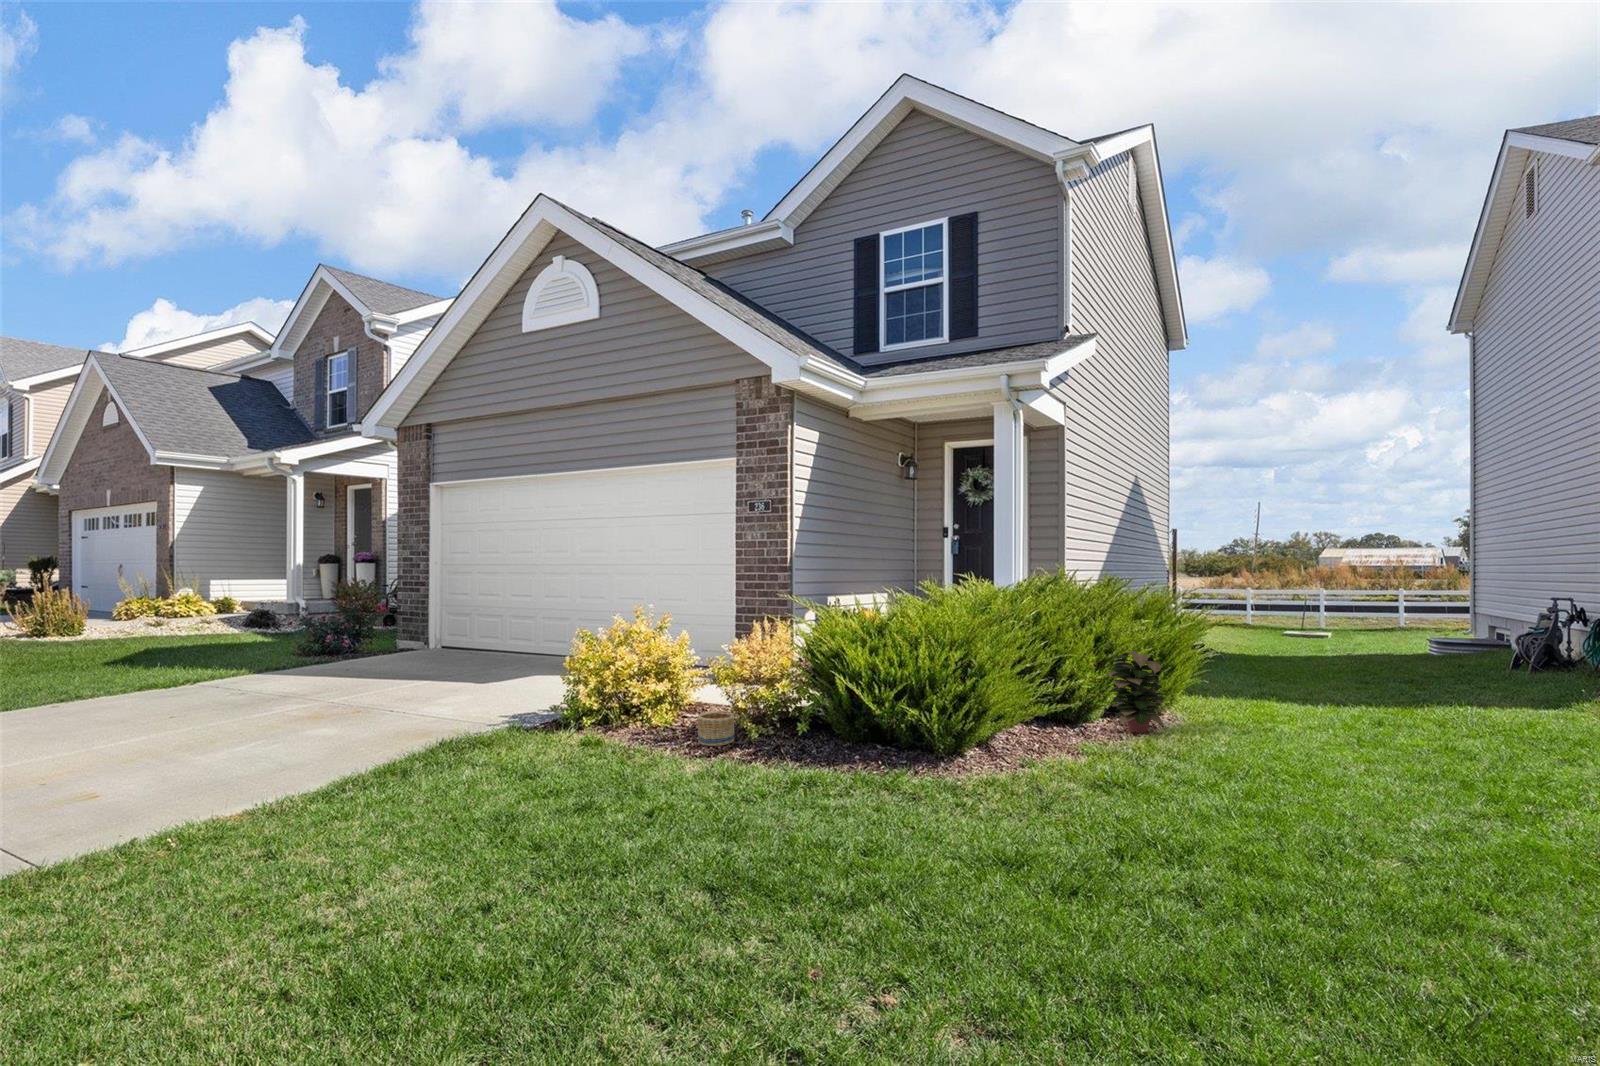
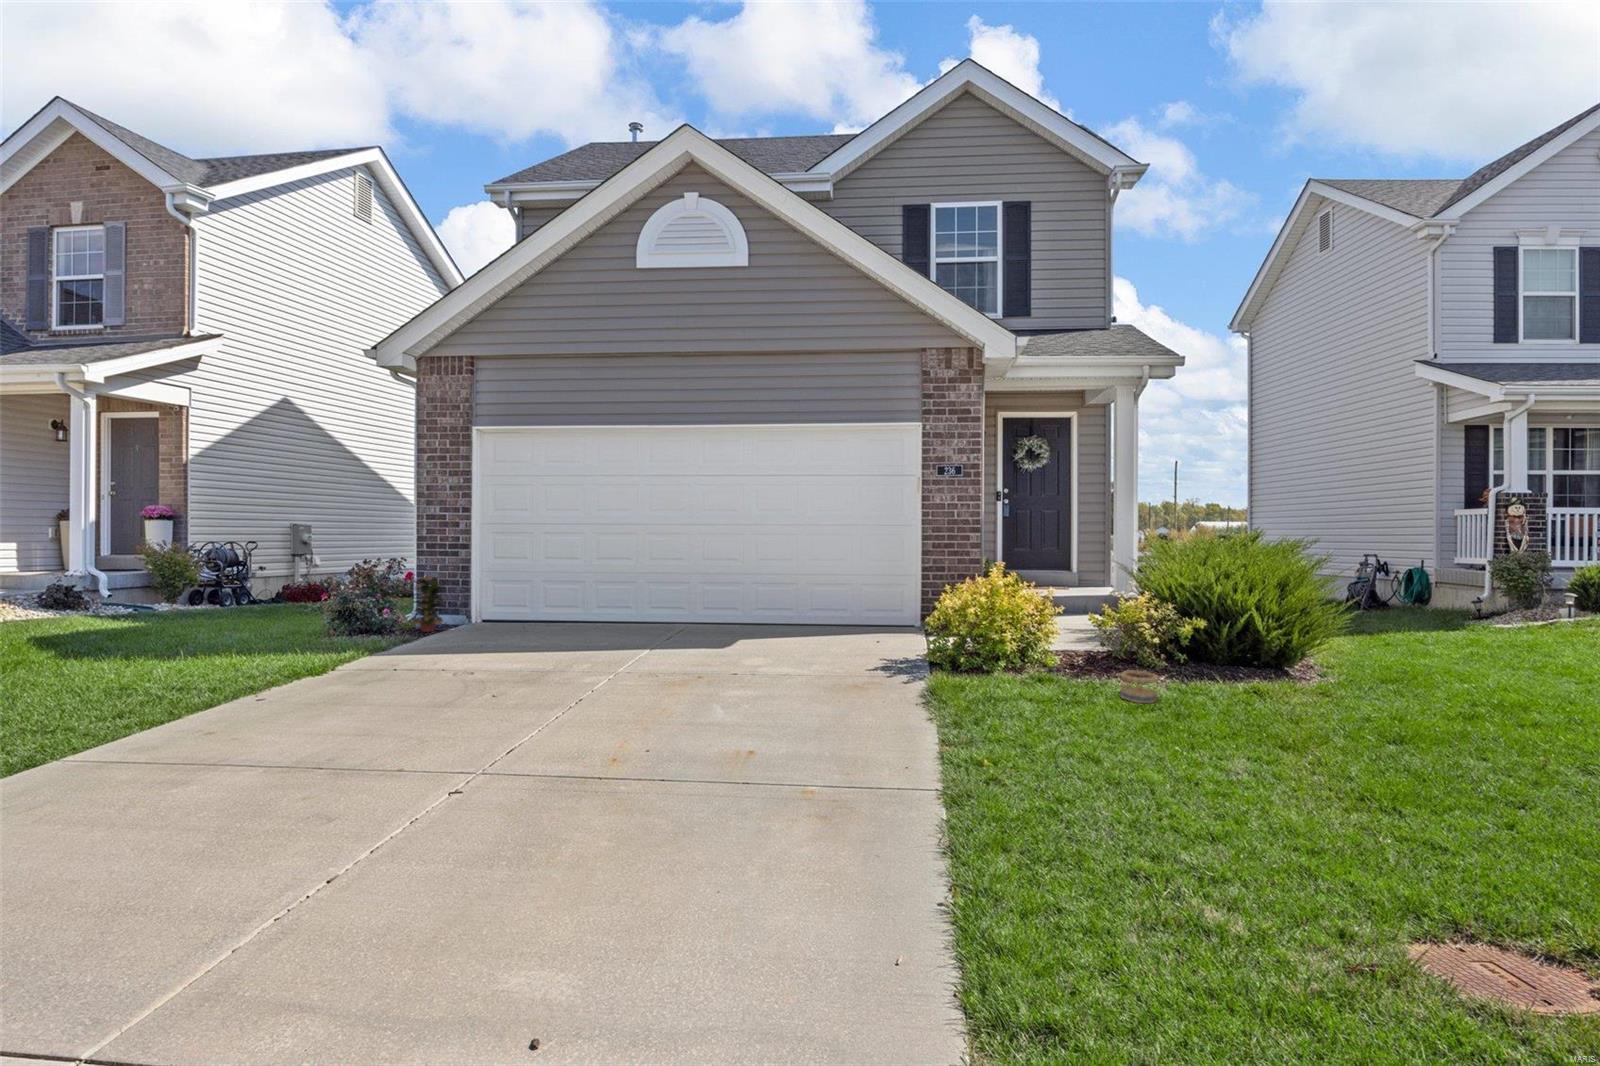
decorative plant: present [1106,651,1164,733] -> present [413,577,446,632]

